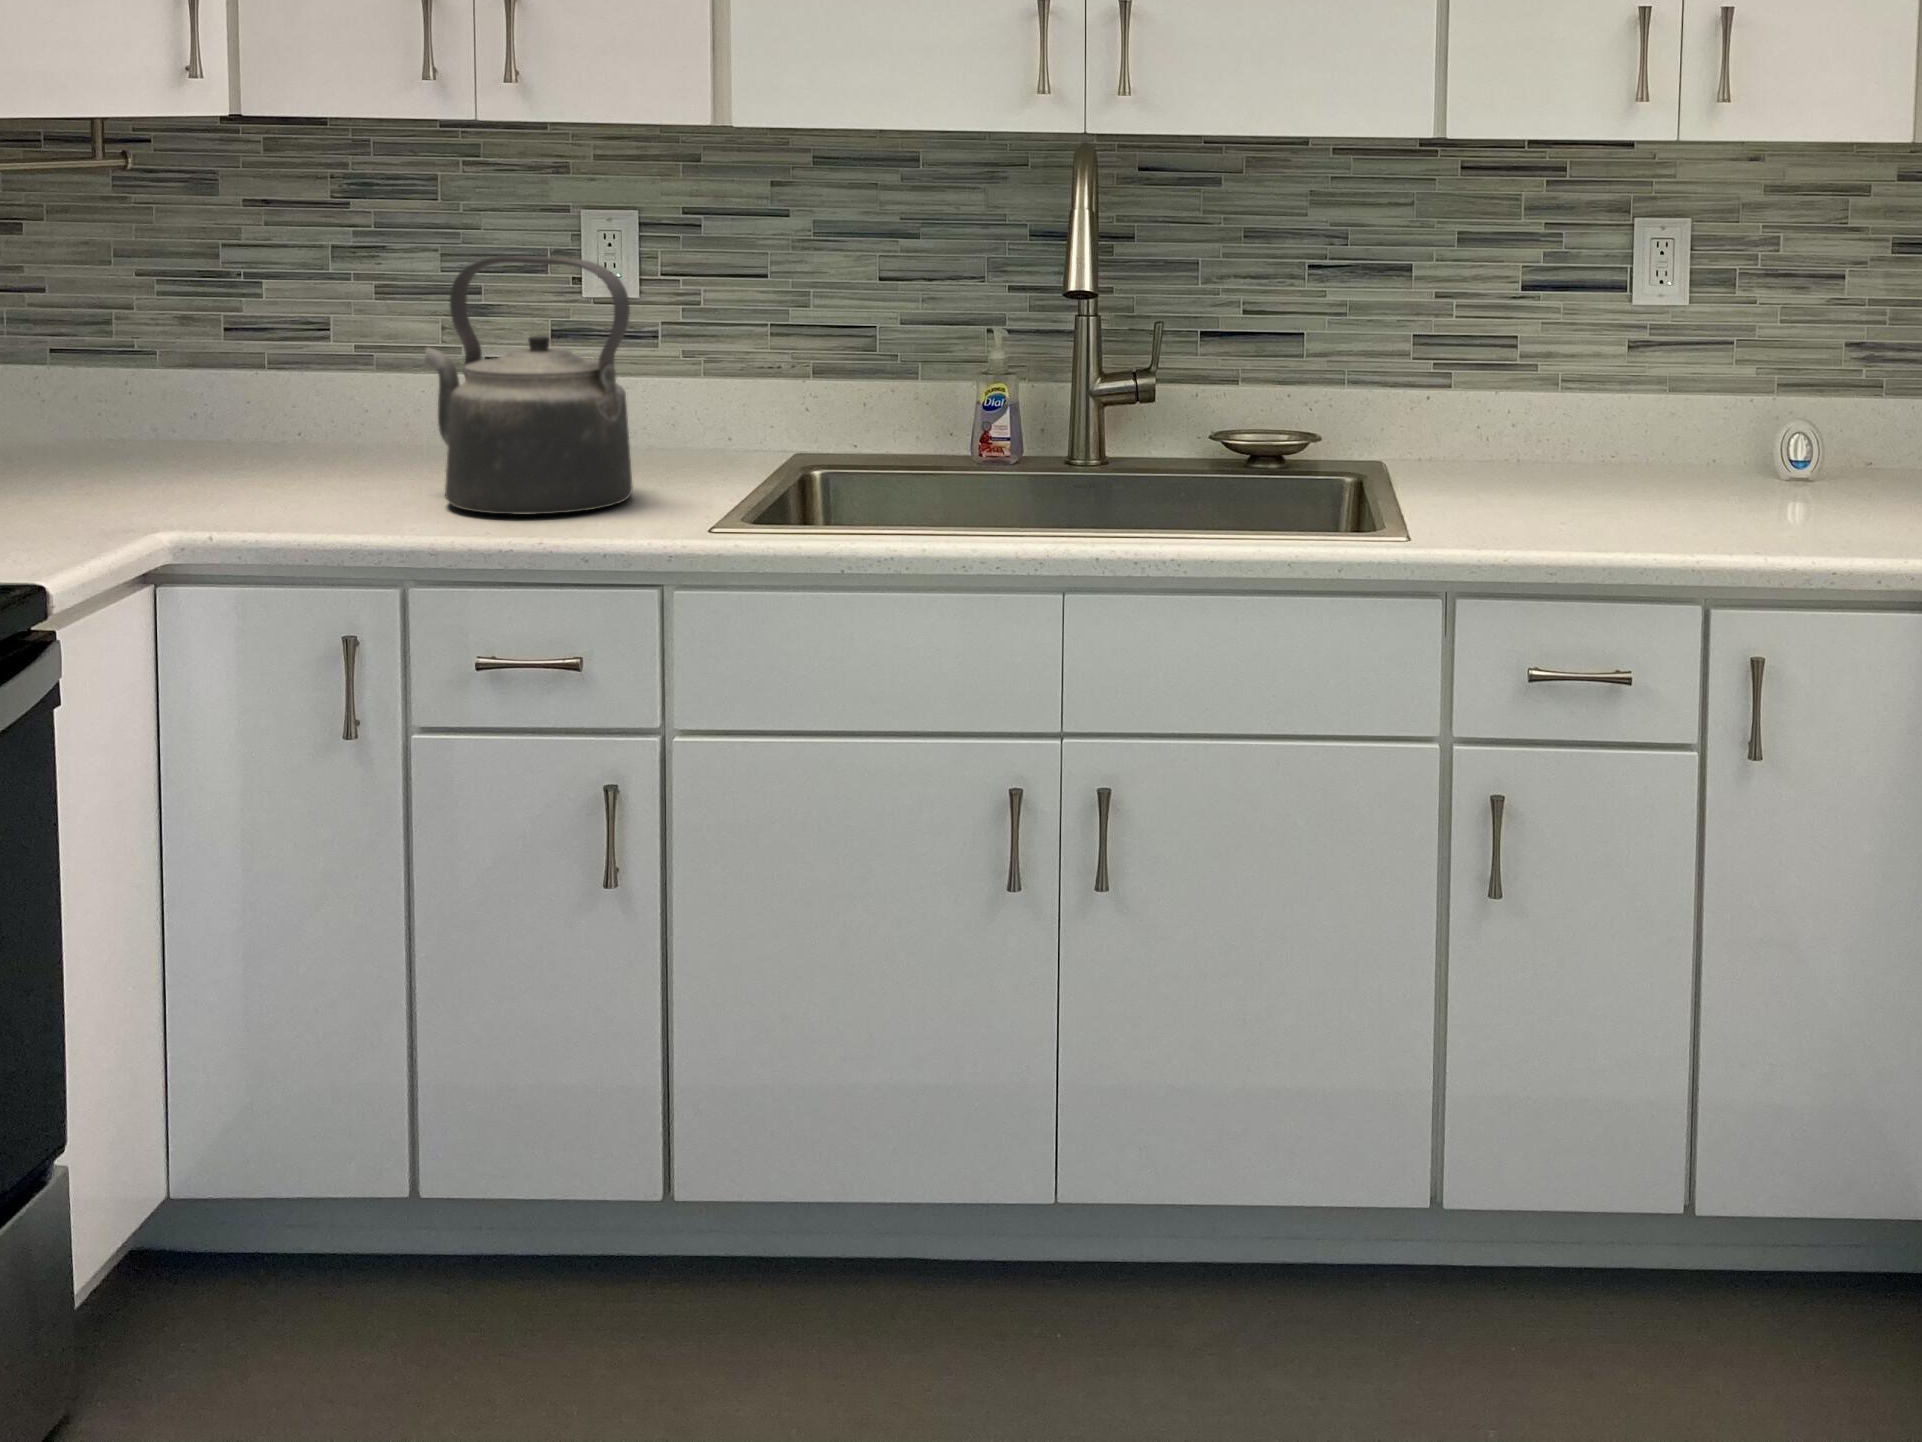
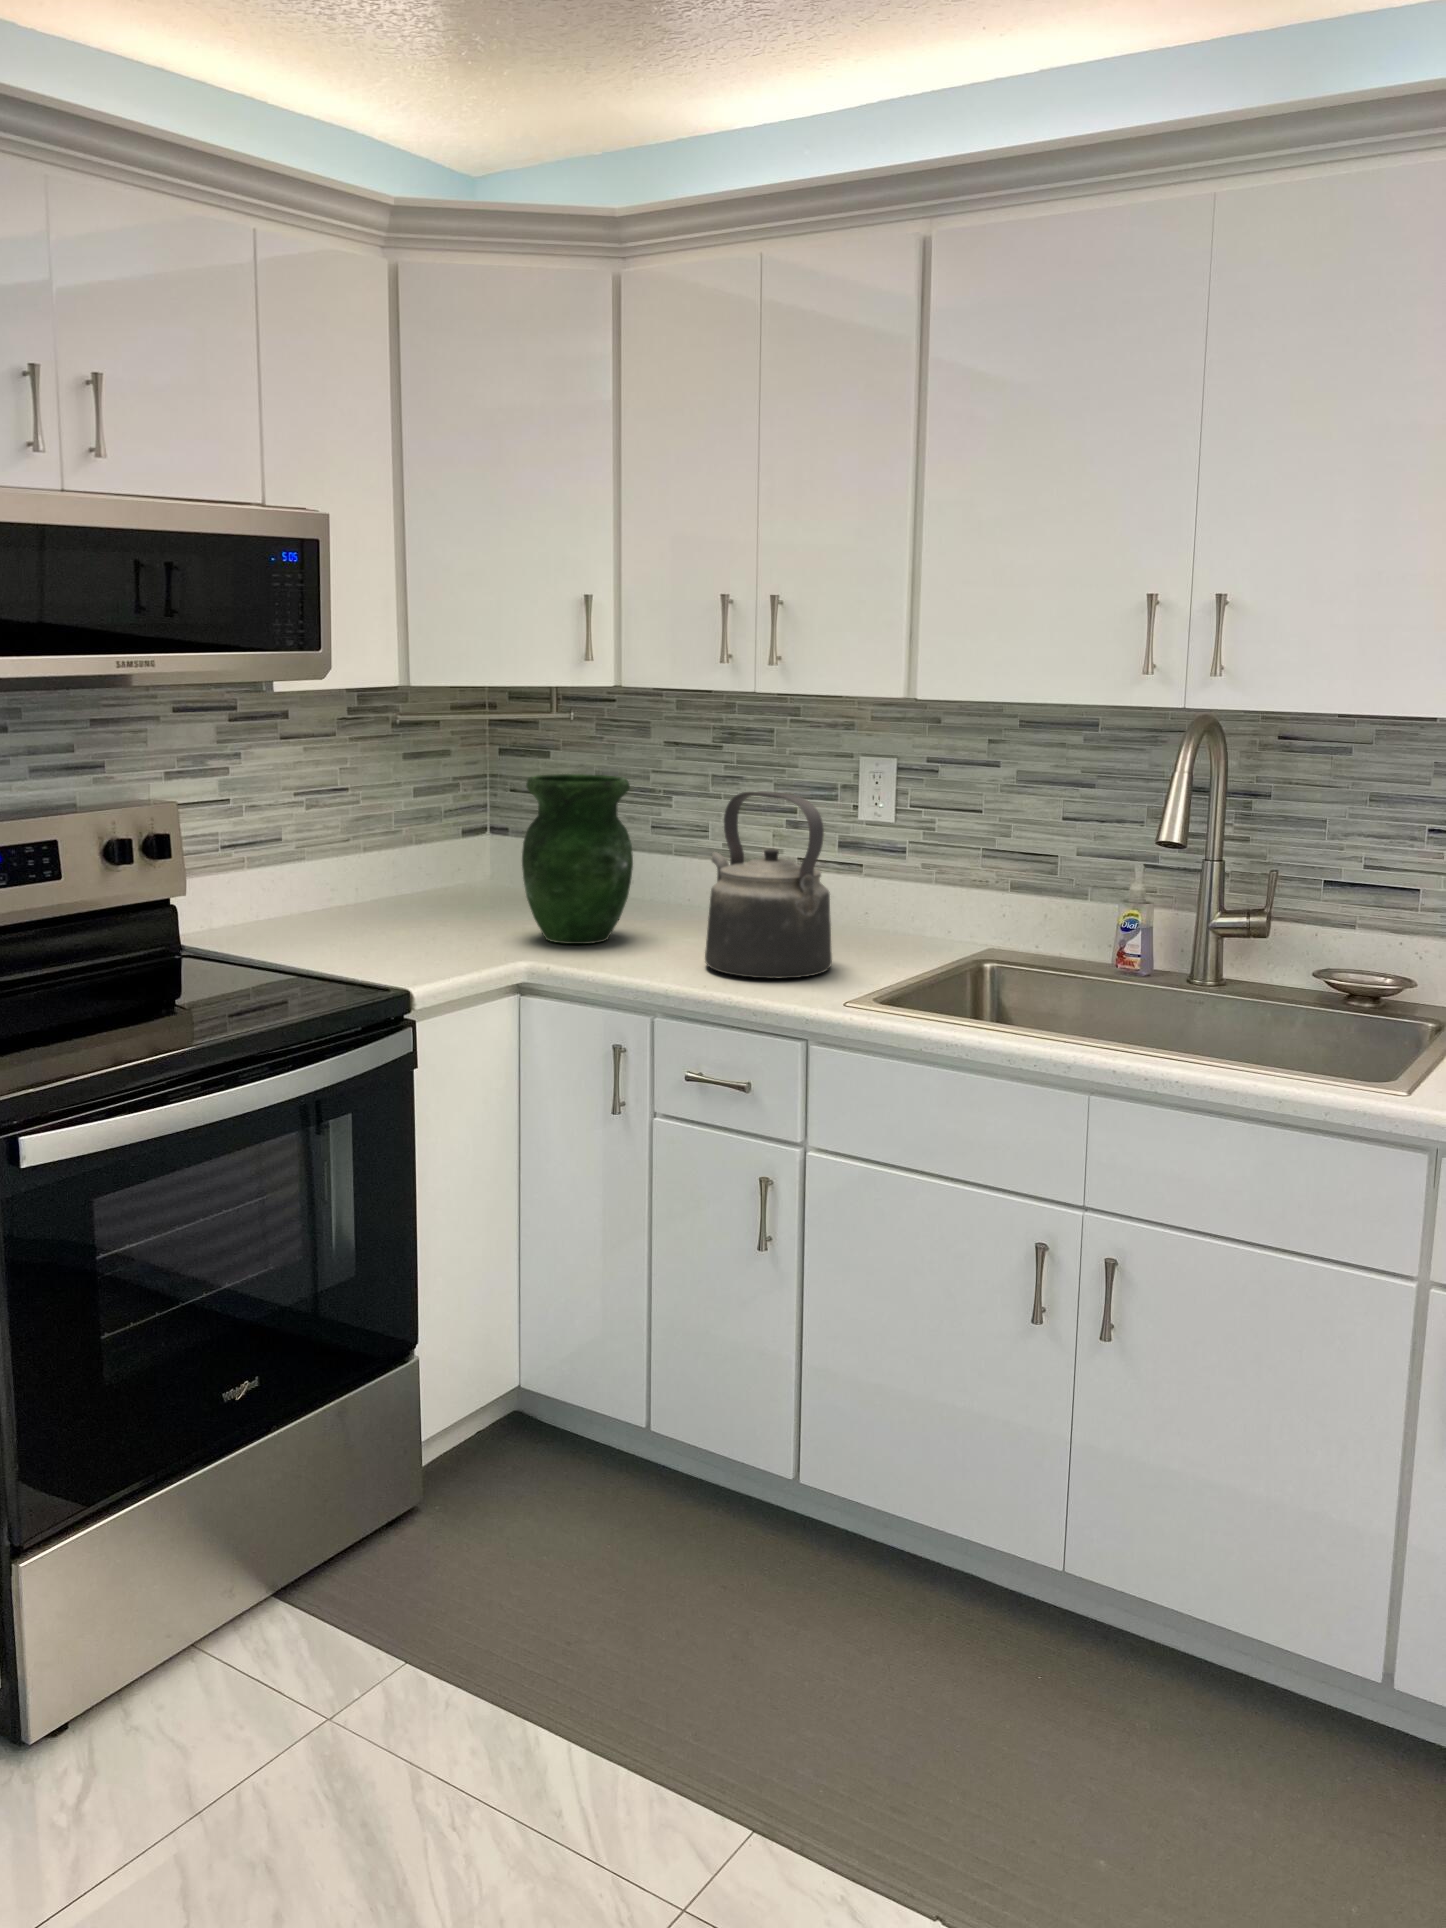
vase: none [91,247,282,504] -> present [522,774,633,944]

